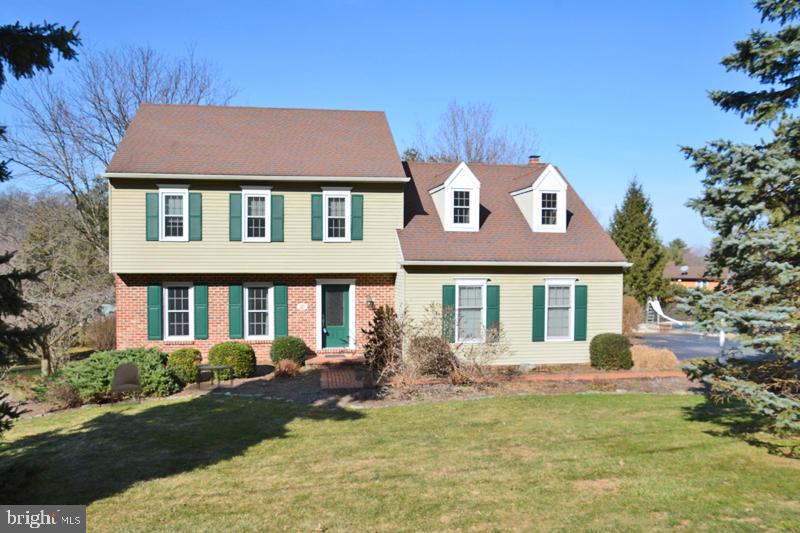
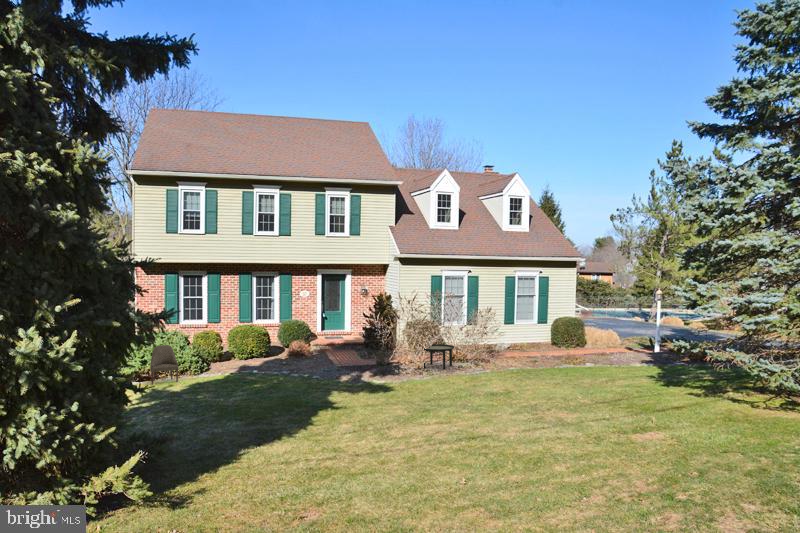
round table: present [196,363,234,390] -> present [424,344,455,370]

